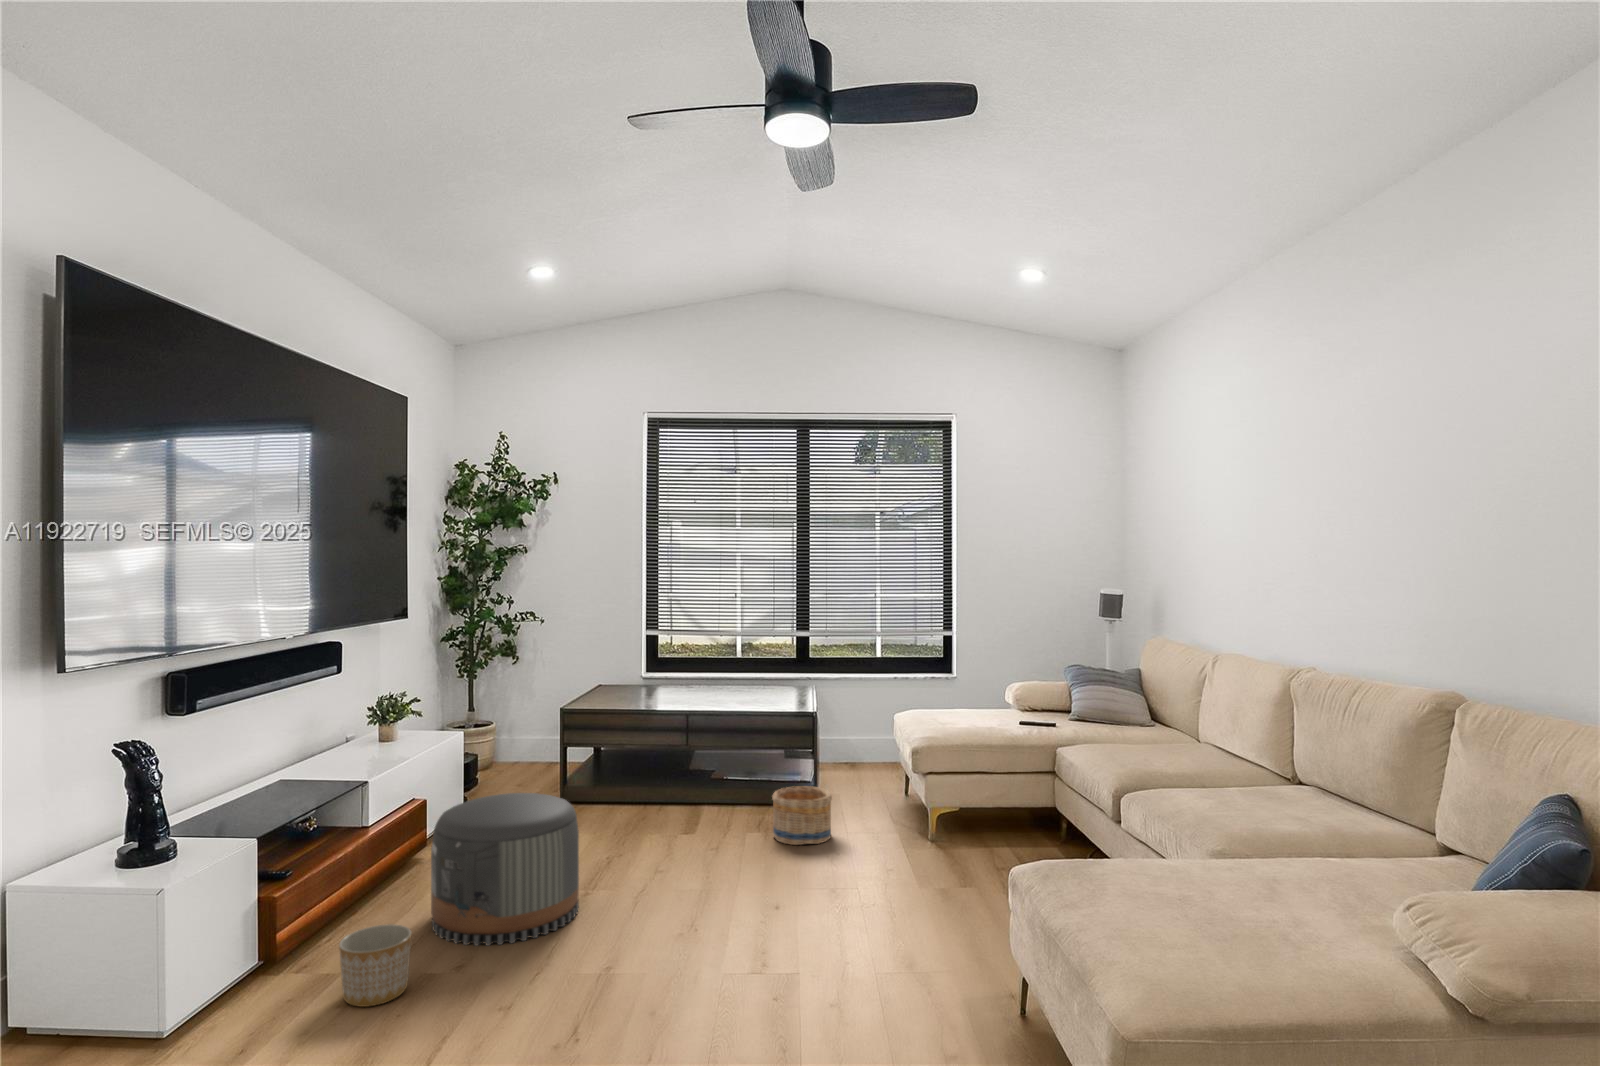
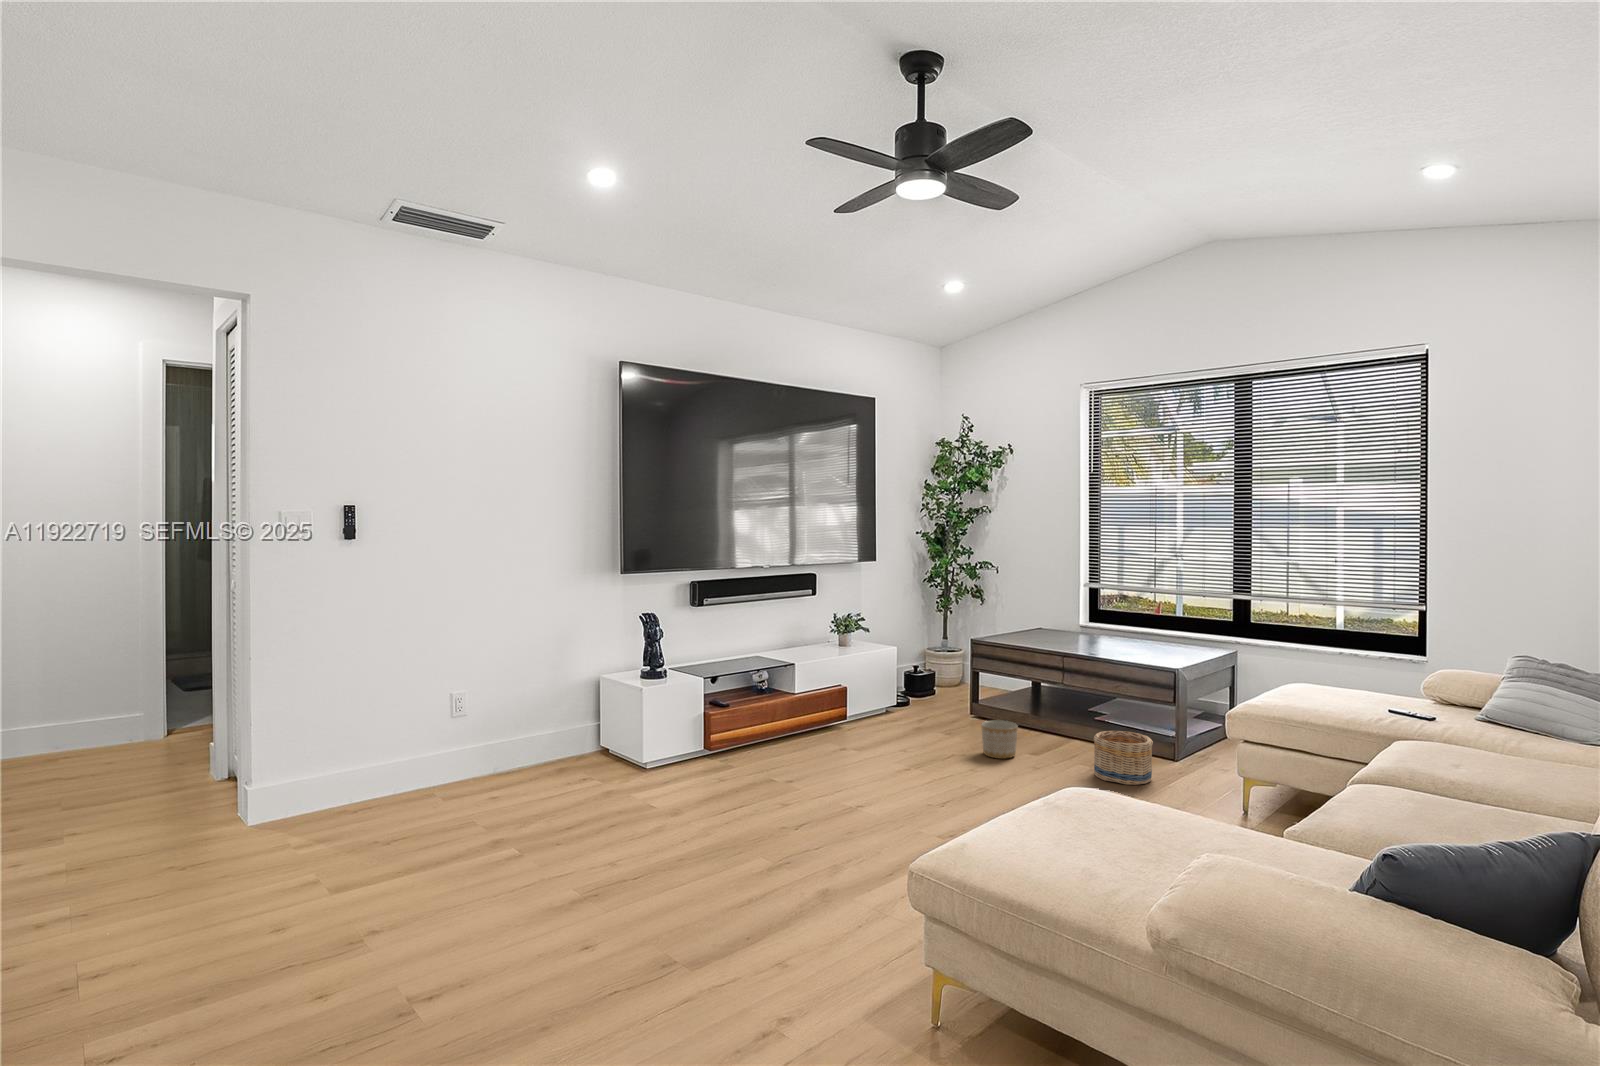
pouf: present [431,793,579,946] -> none [791,685,890,782]
planter: present [339,924,412,1007] -> present [981,721,1018,759]

